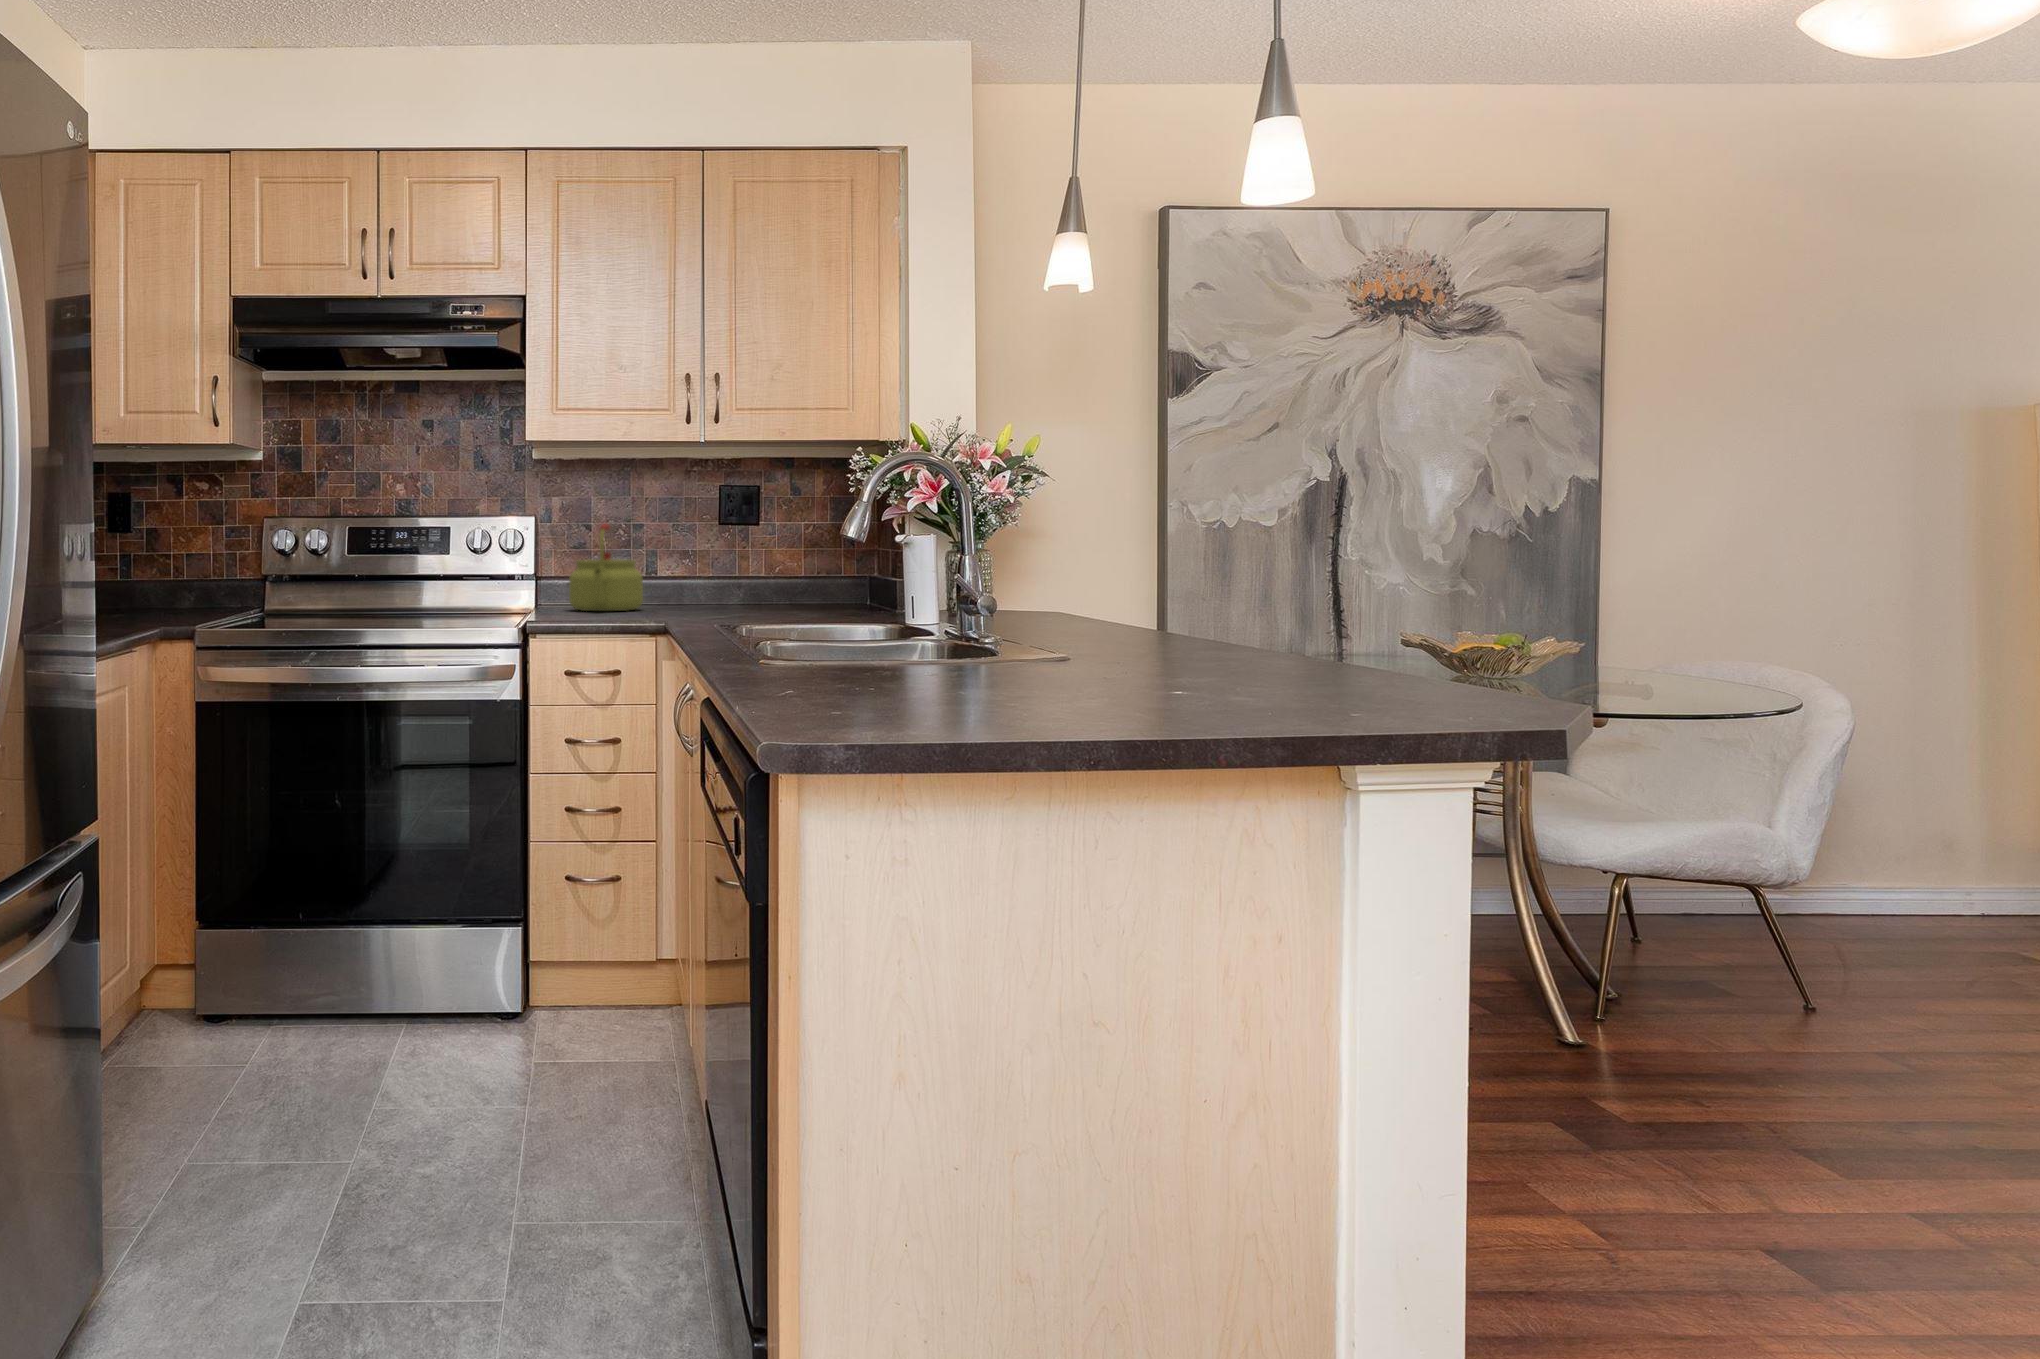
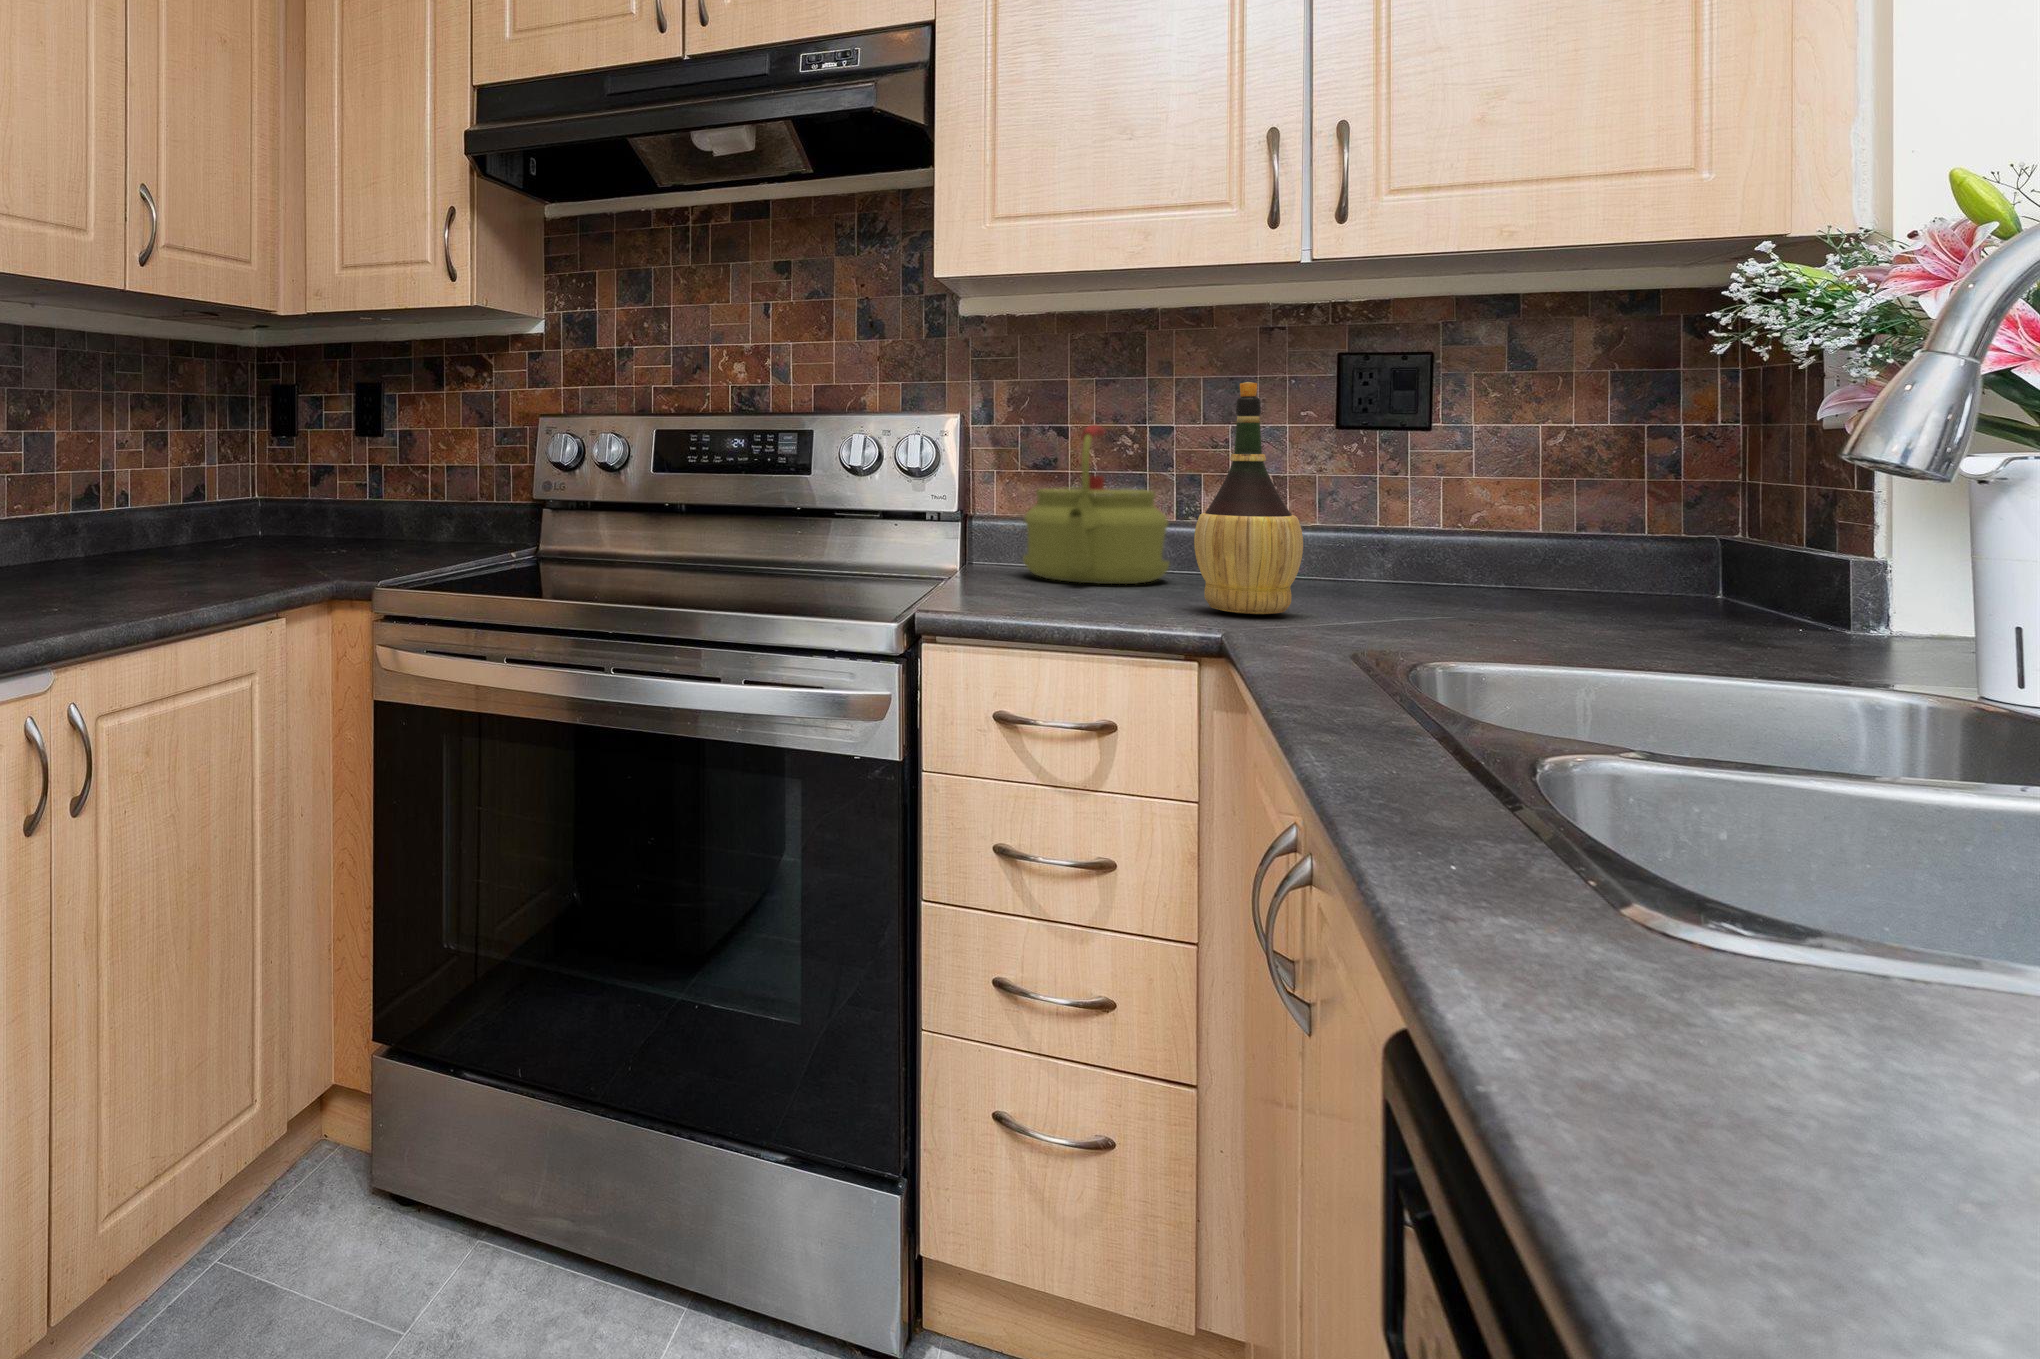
wine bottle: none [653,502,699,616] -> present [1194,382,1303,614]

